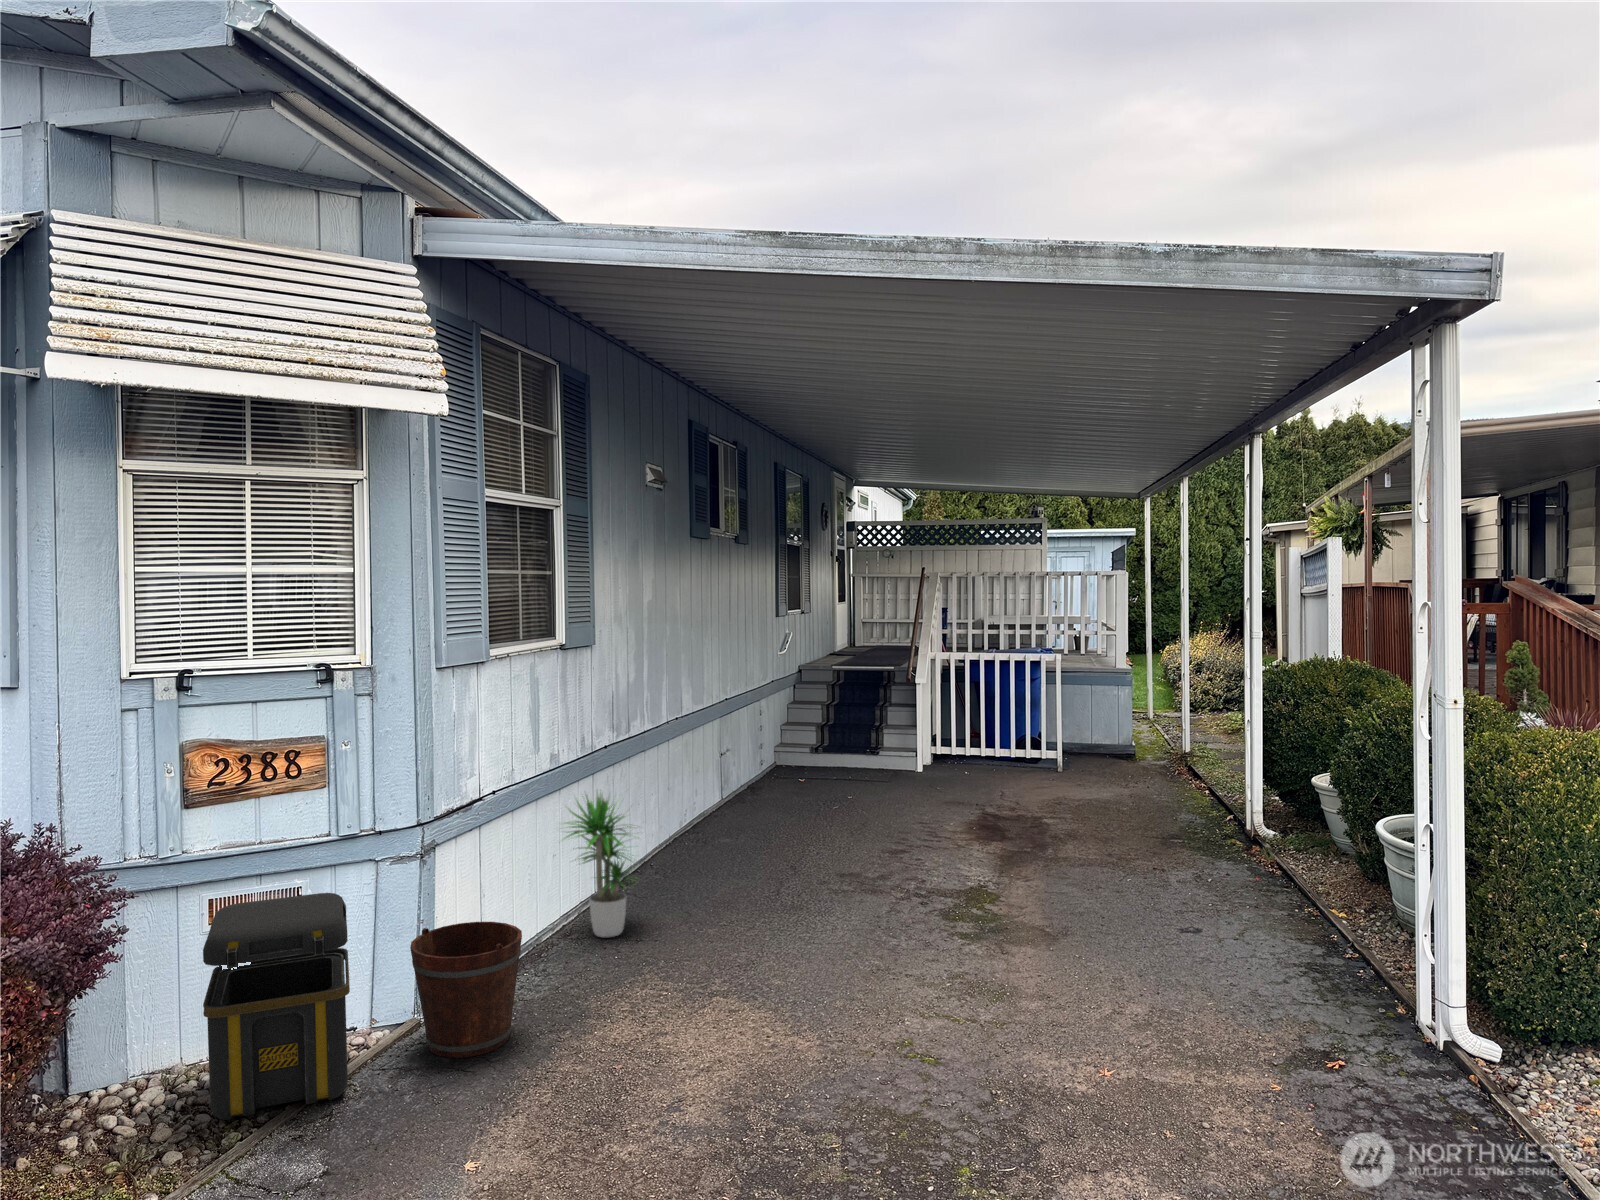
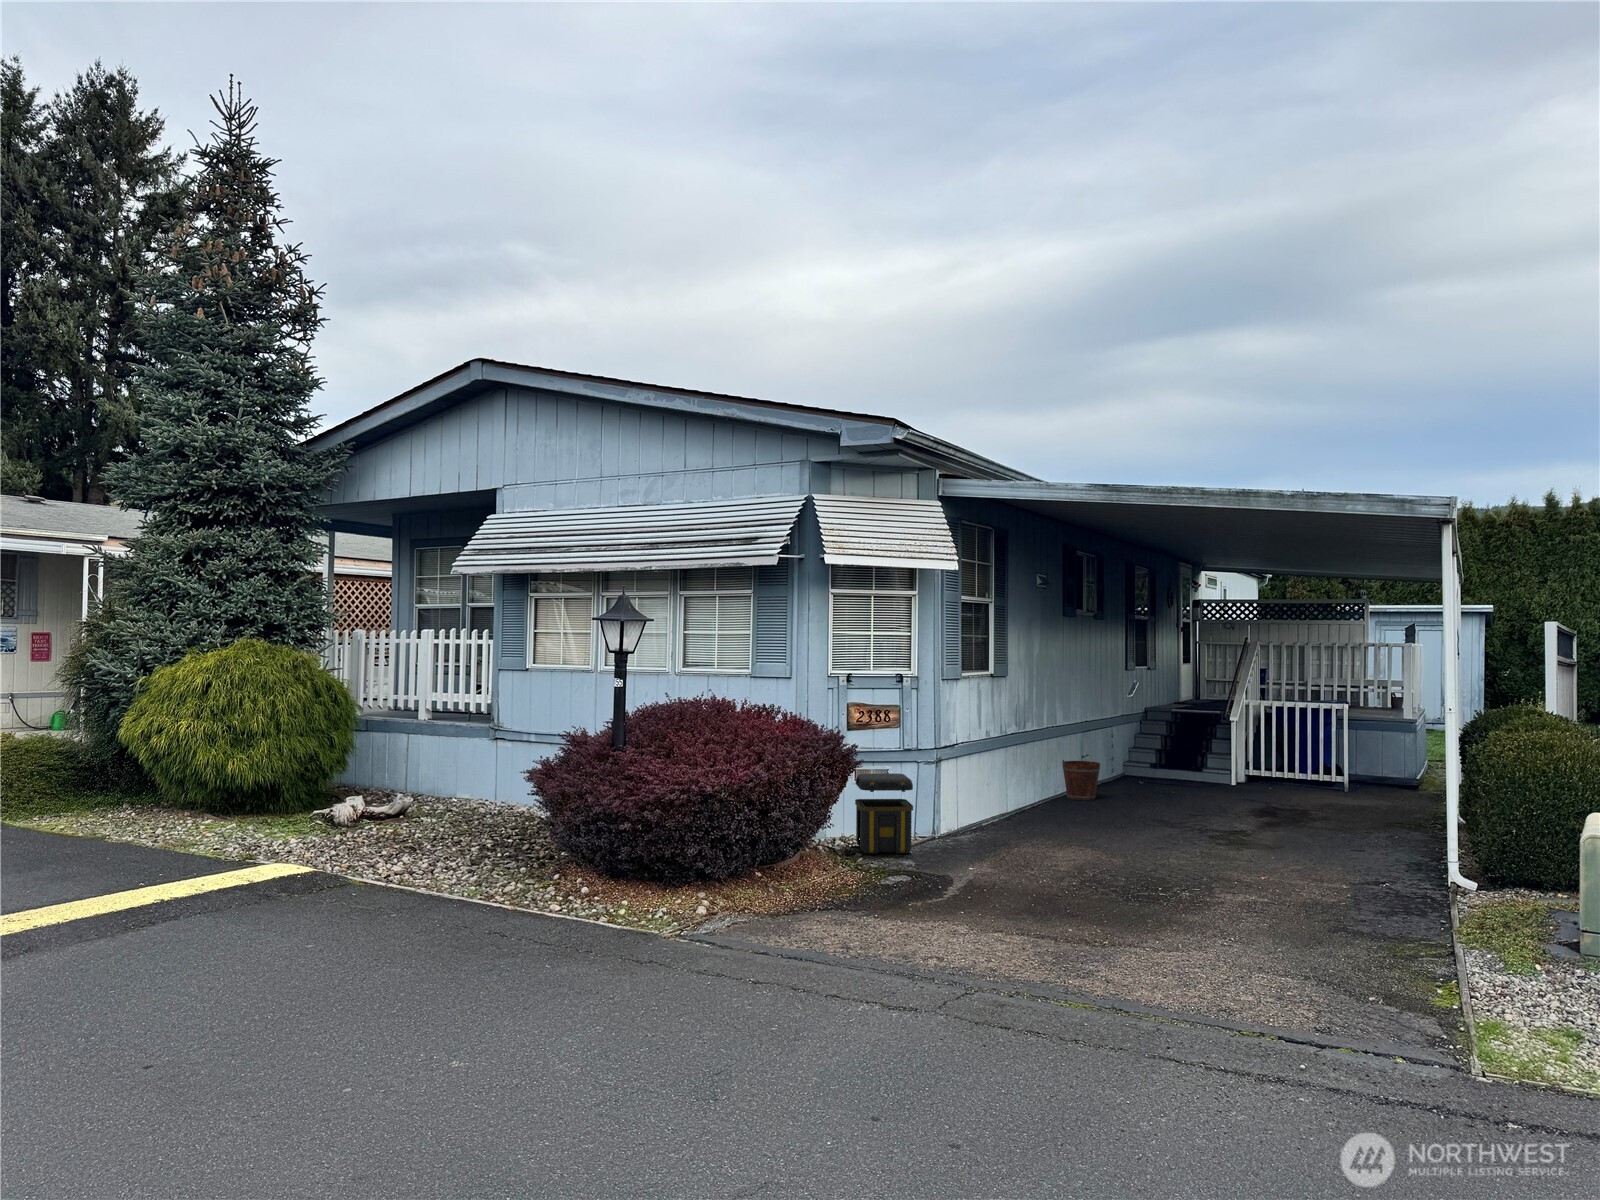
potted plant: present [565,795,633,937] -> none [989,750,1036,828]
bucket: present [410,922,522,1058] -> present [1062,760,1100,800]

